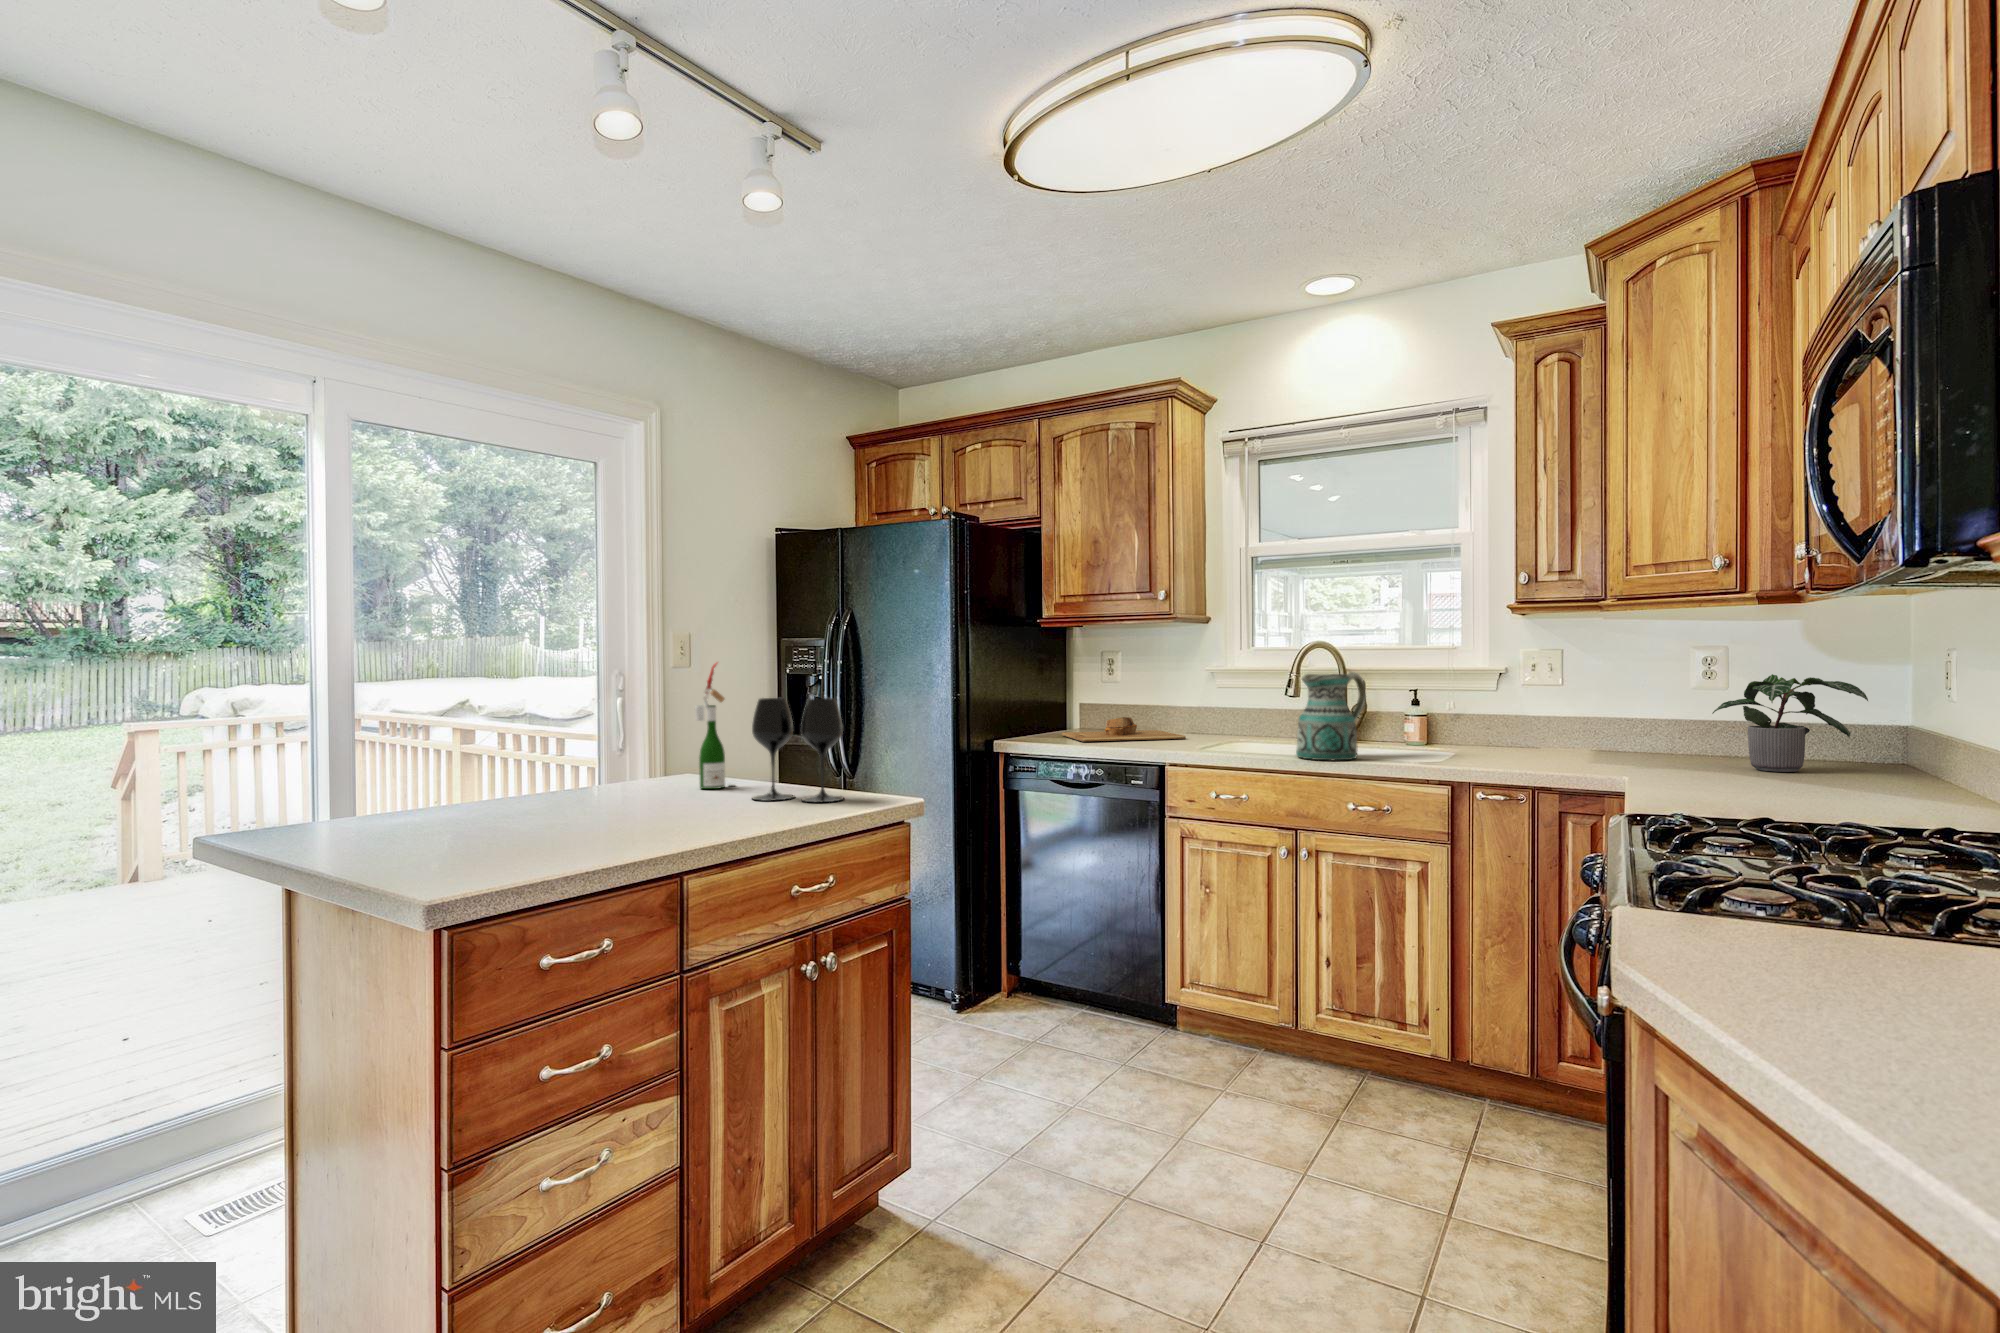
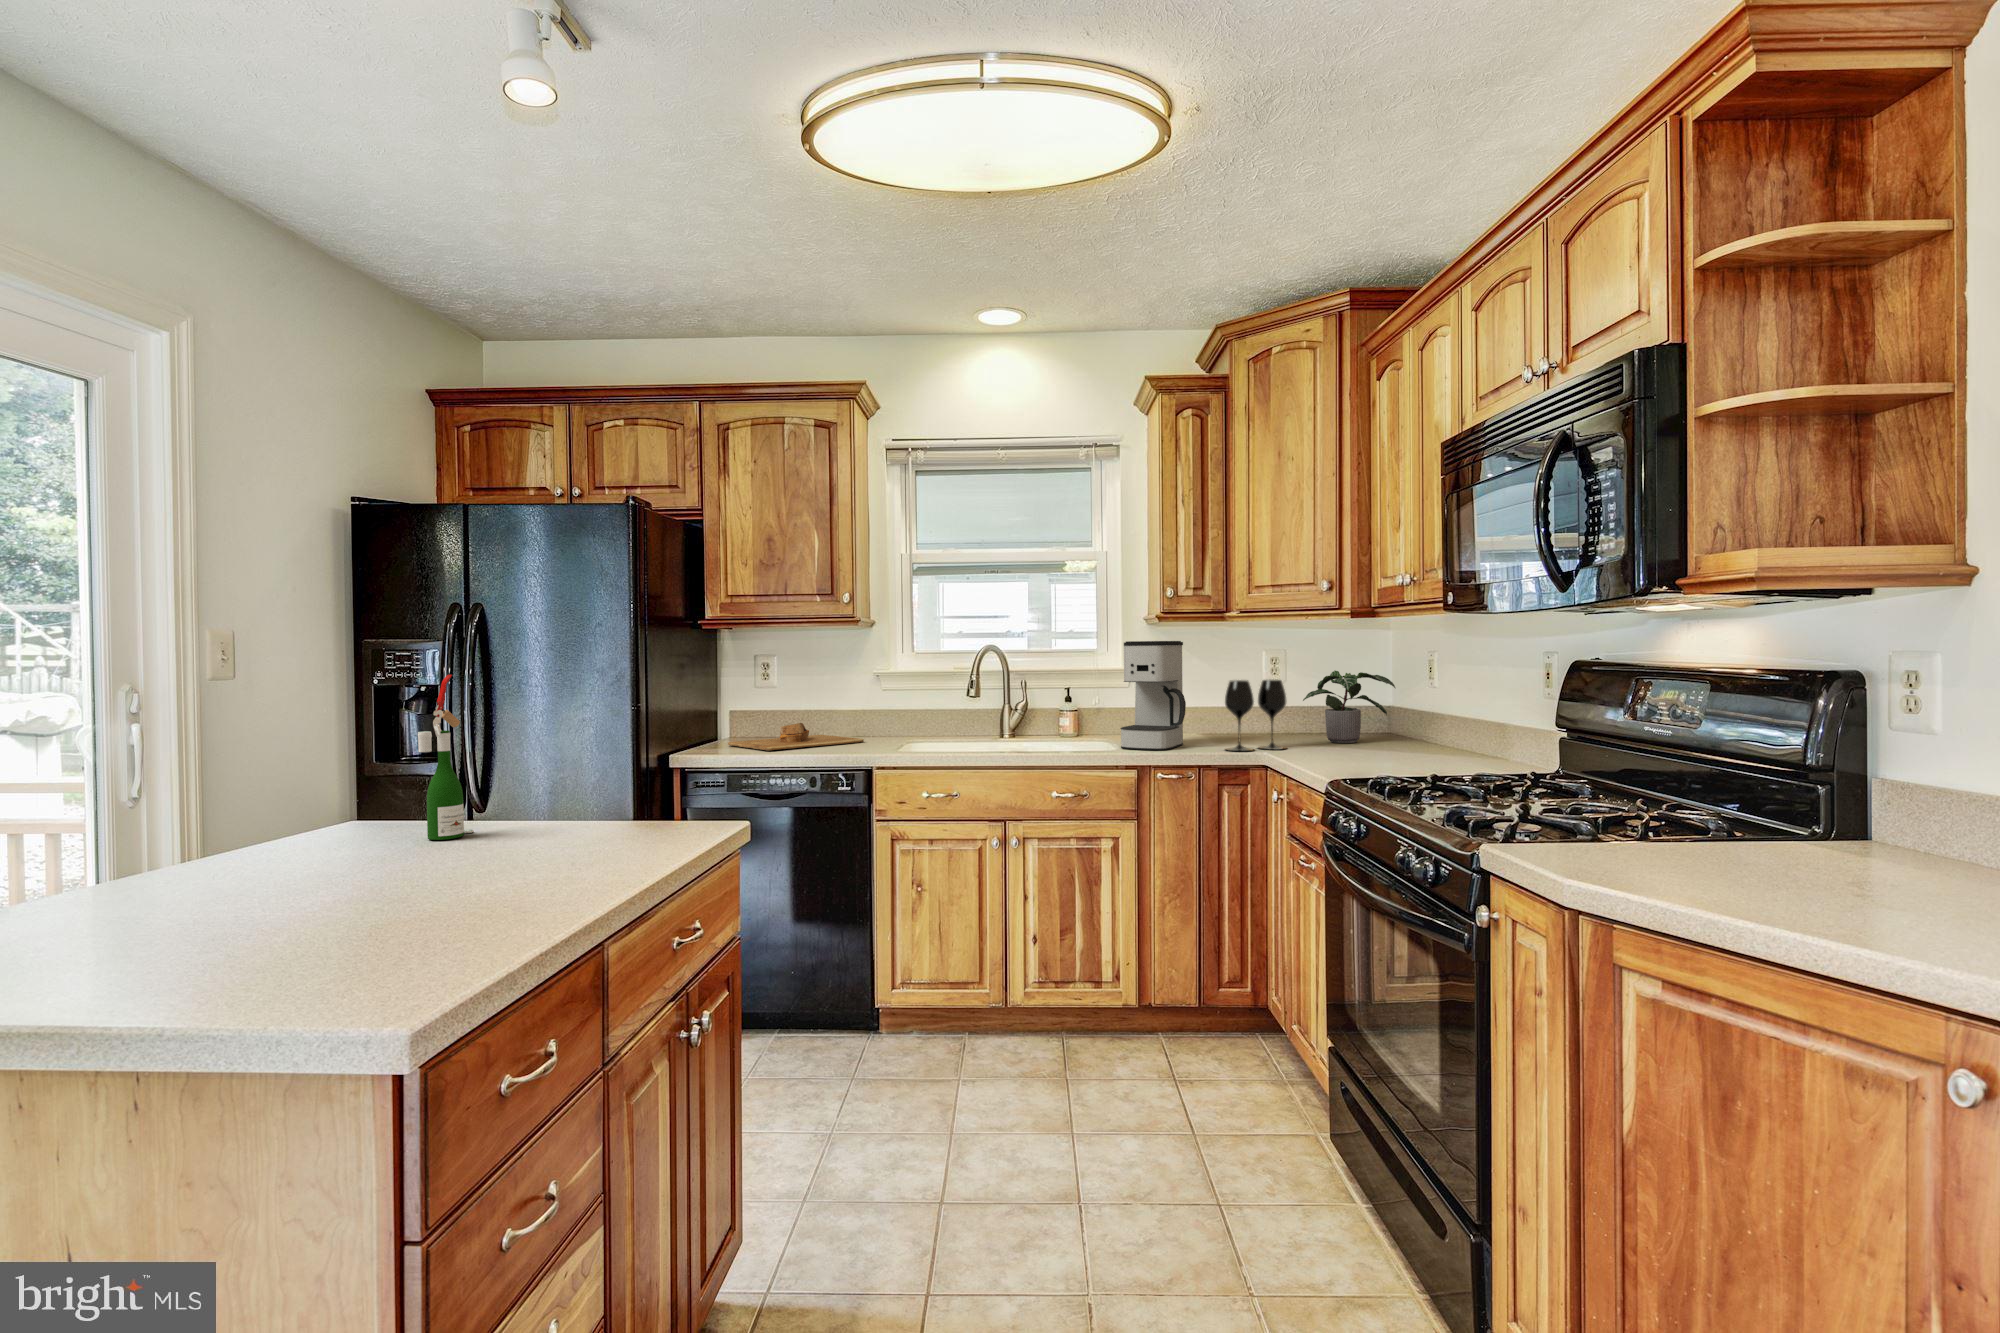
coffee maker: none [1442,636,1532,764] -> present [1121,641,1186,750]
ceramic pitcher: present [1296,672,1366,760] -> none [1003,674,1056,755]
wine glass: present [752,698,843,802] -> present [1225,680,1287,751]

